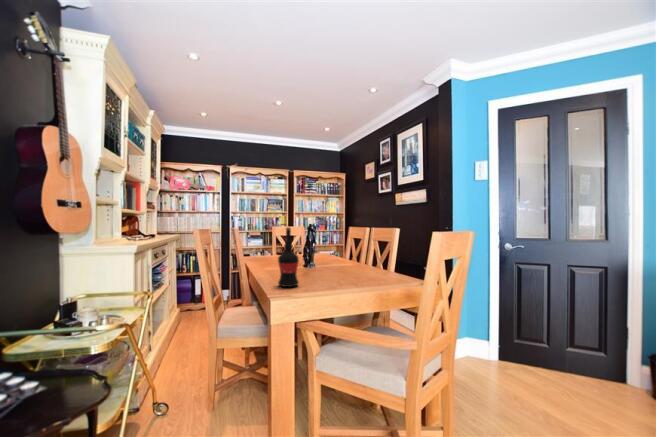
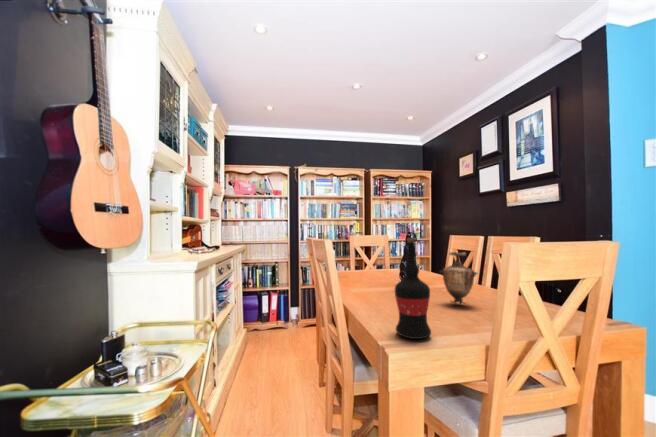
vase: none [319,234,341,271] -> present [440,252,477,304]

